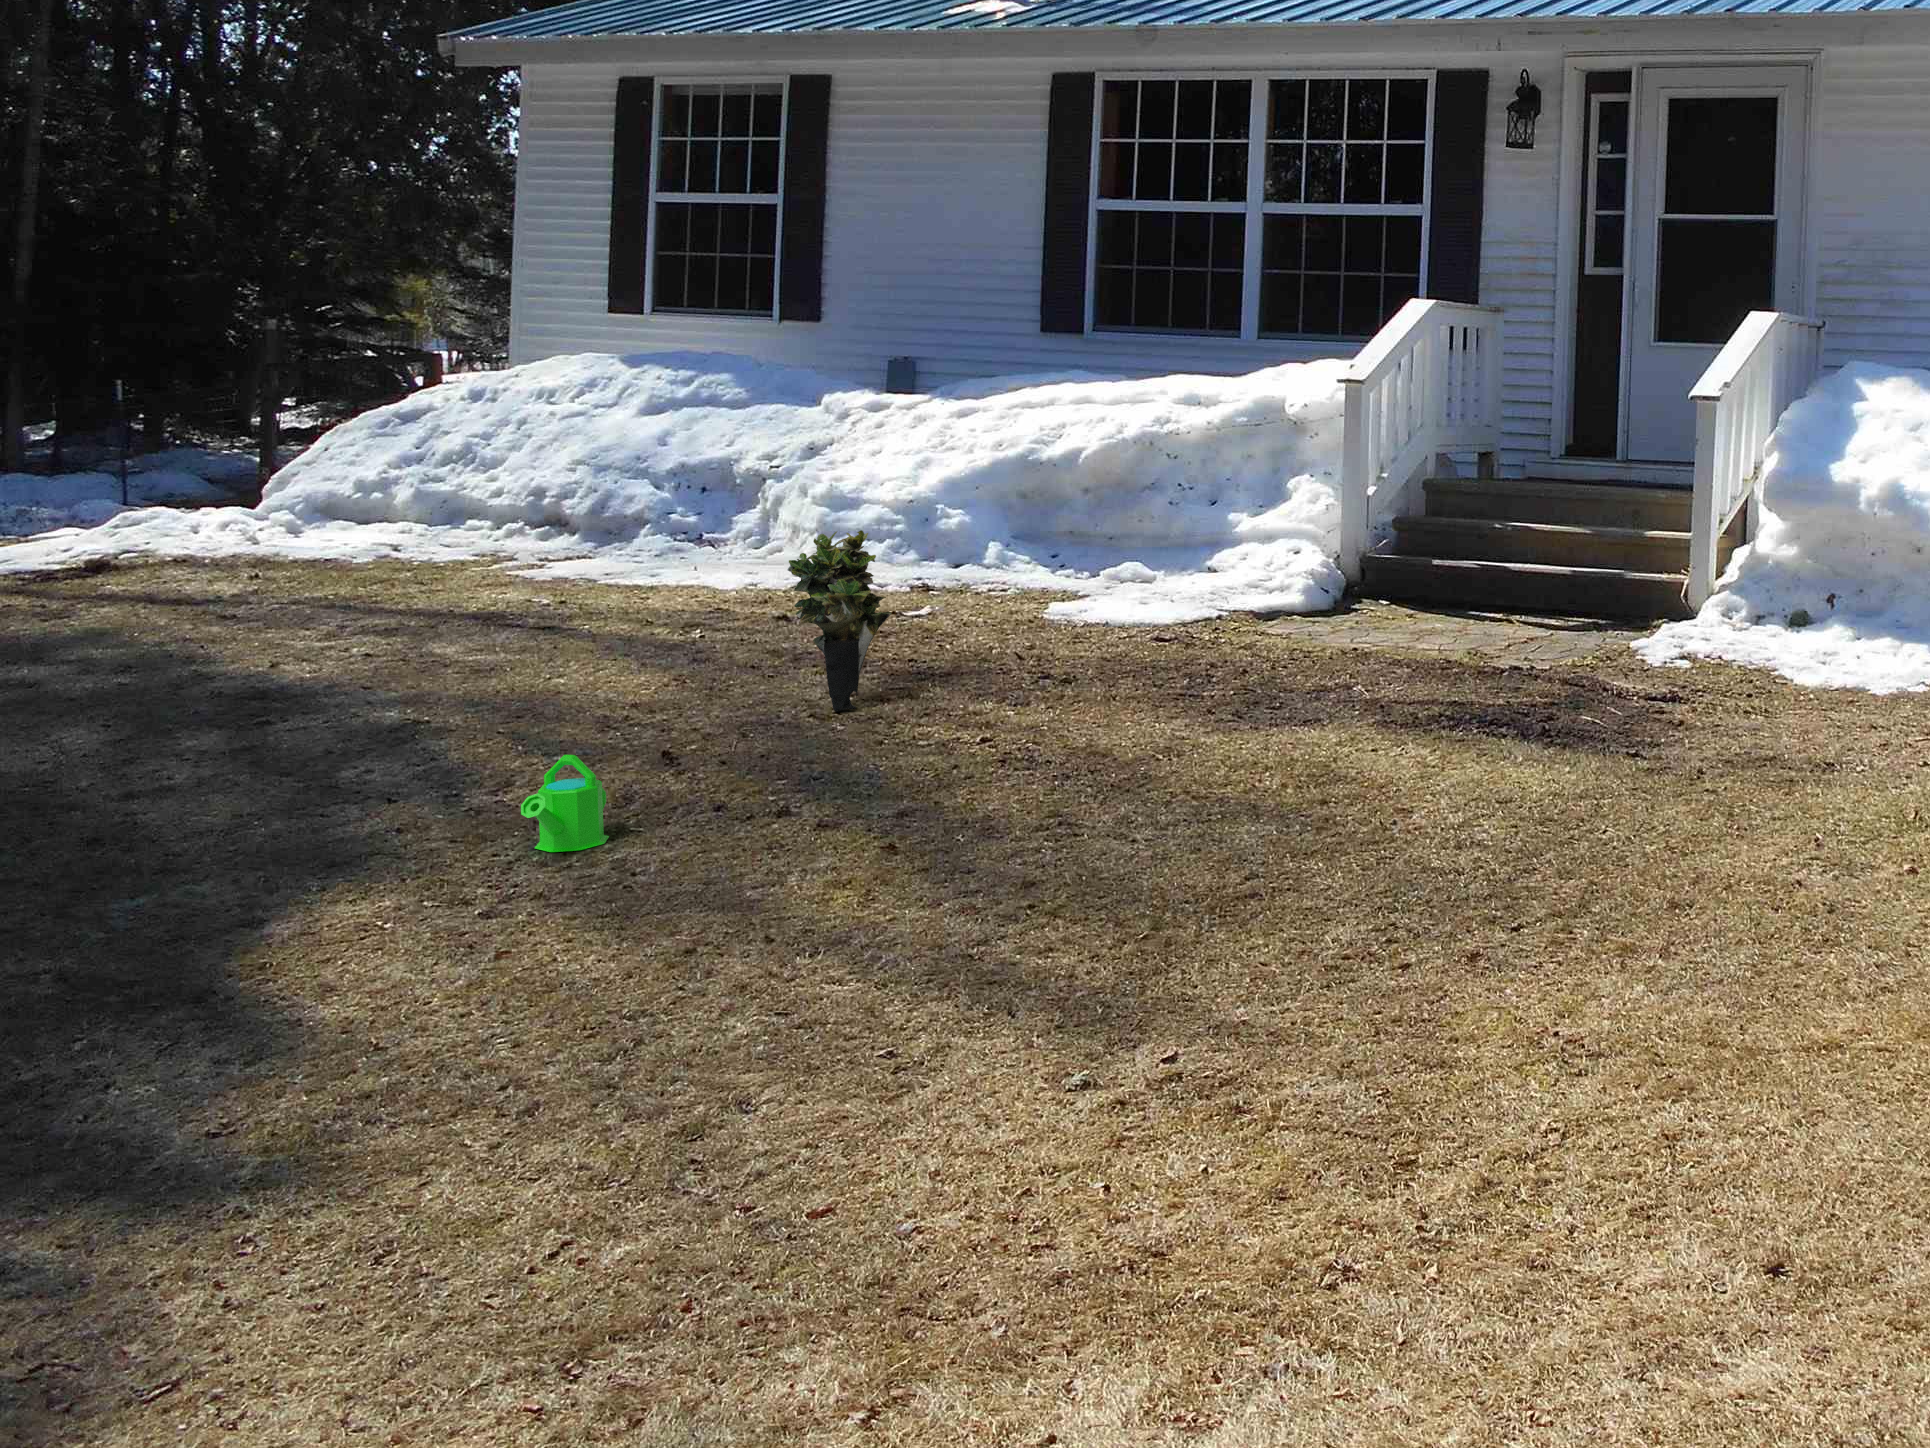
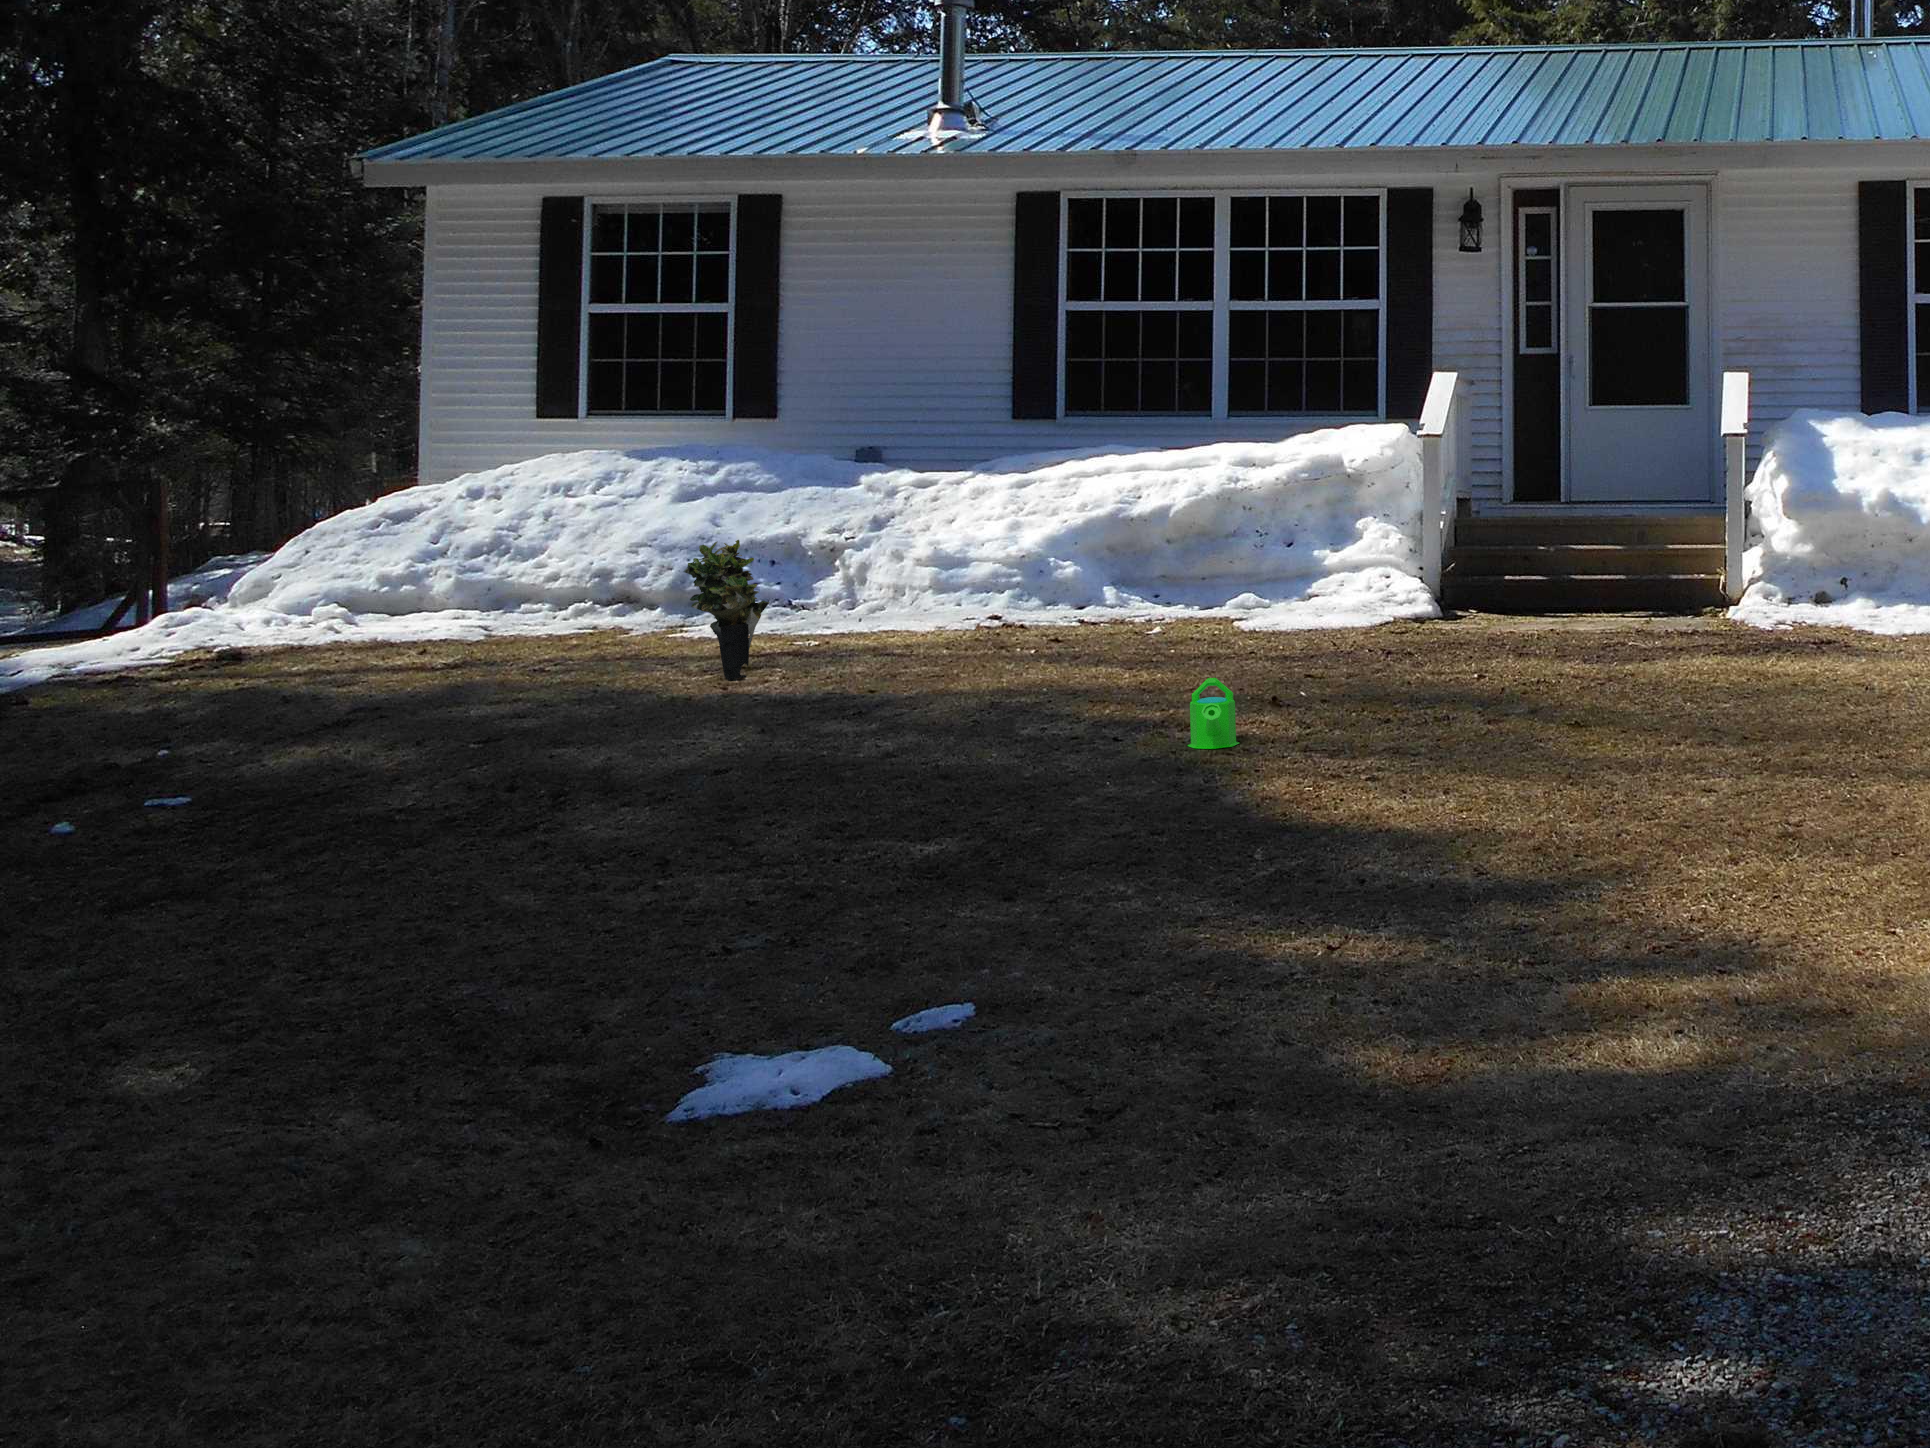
potted plant: present [788,530,892,712] -> present [683,540,770,680]

